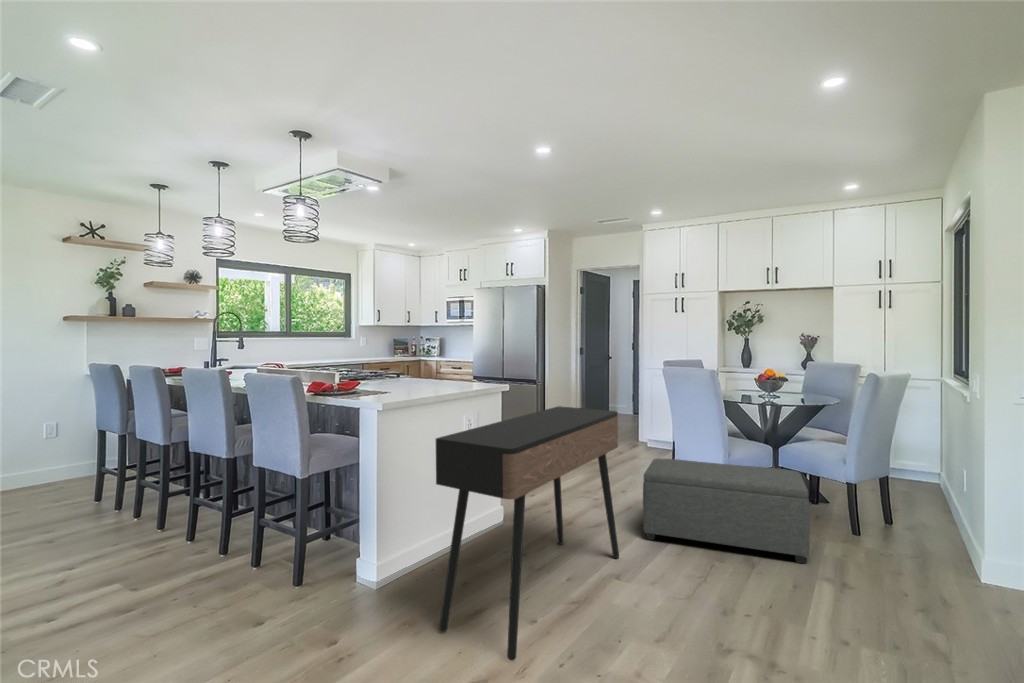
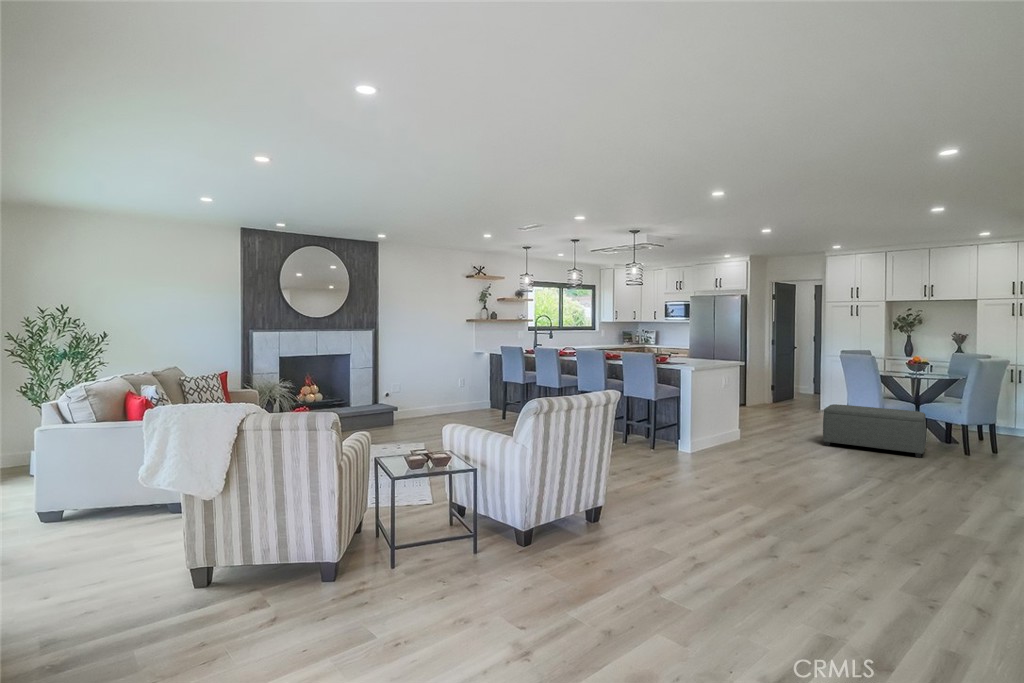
console table: present [436,406,619,661] -> none [725,370,810,466]

